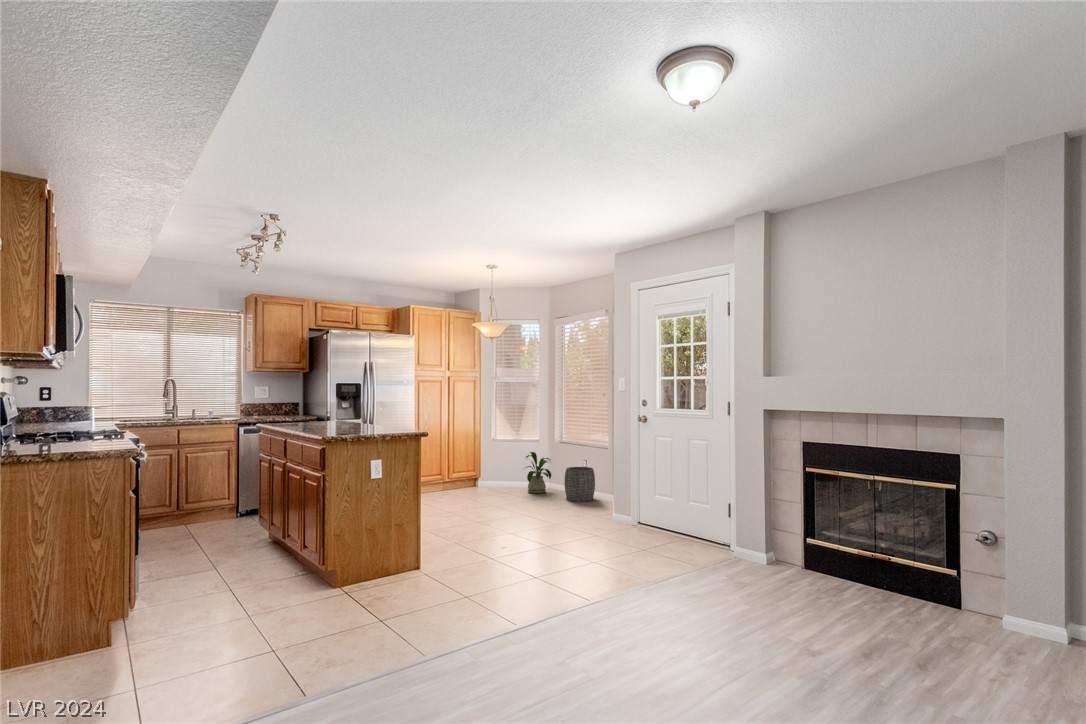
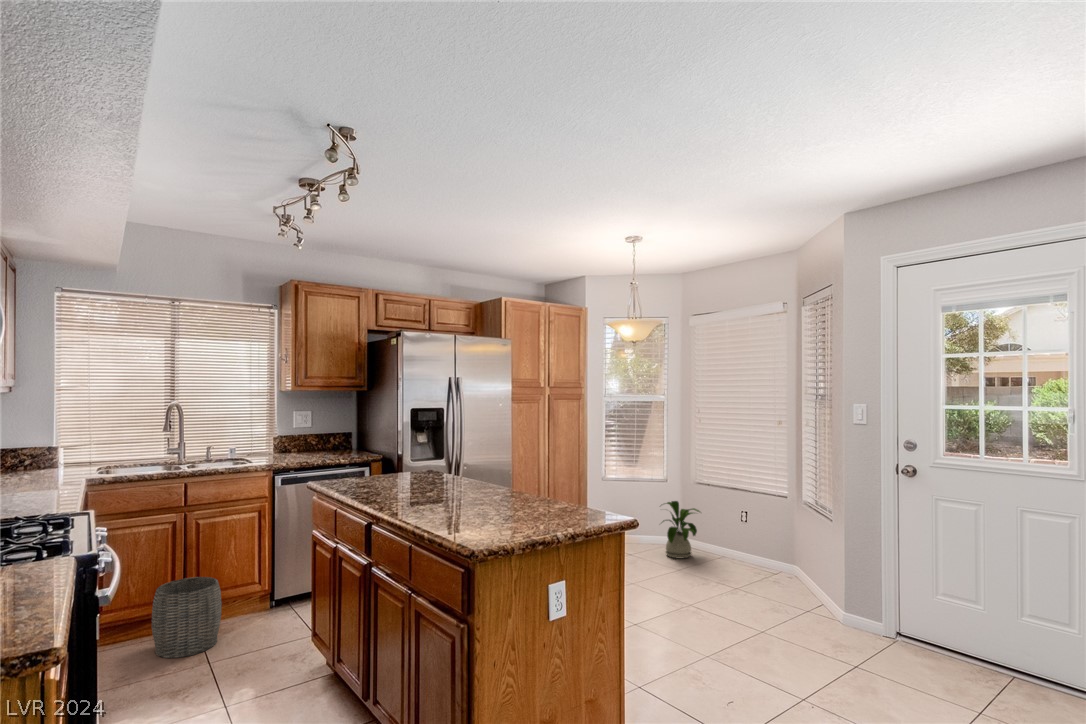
woven basket: present [564,467,595,502] -> present [152,577,222,658]

